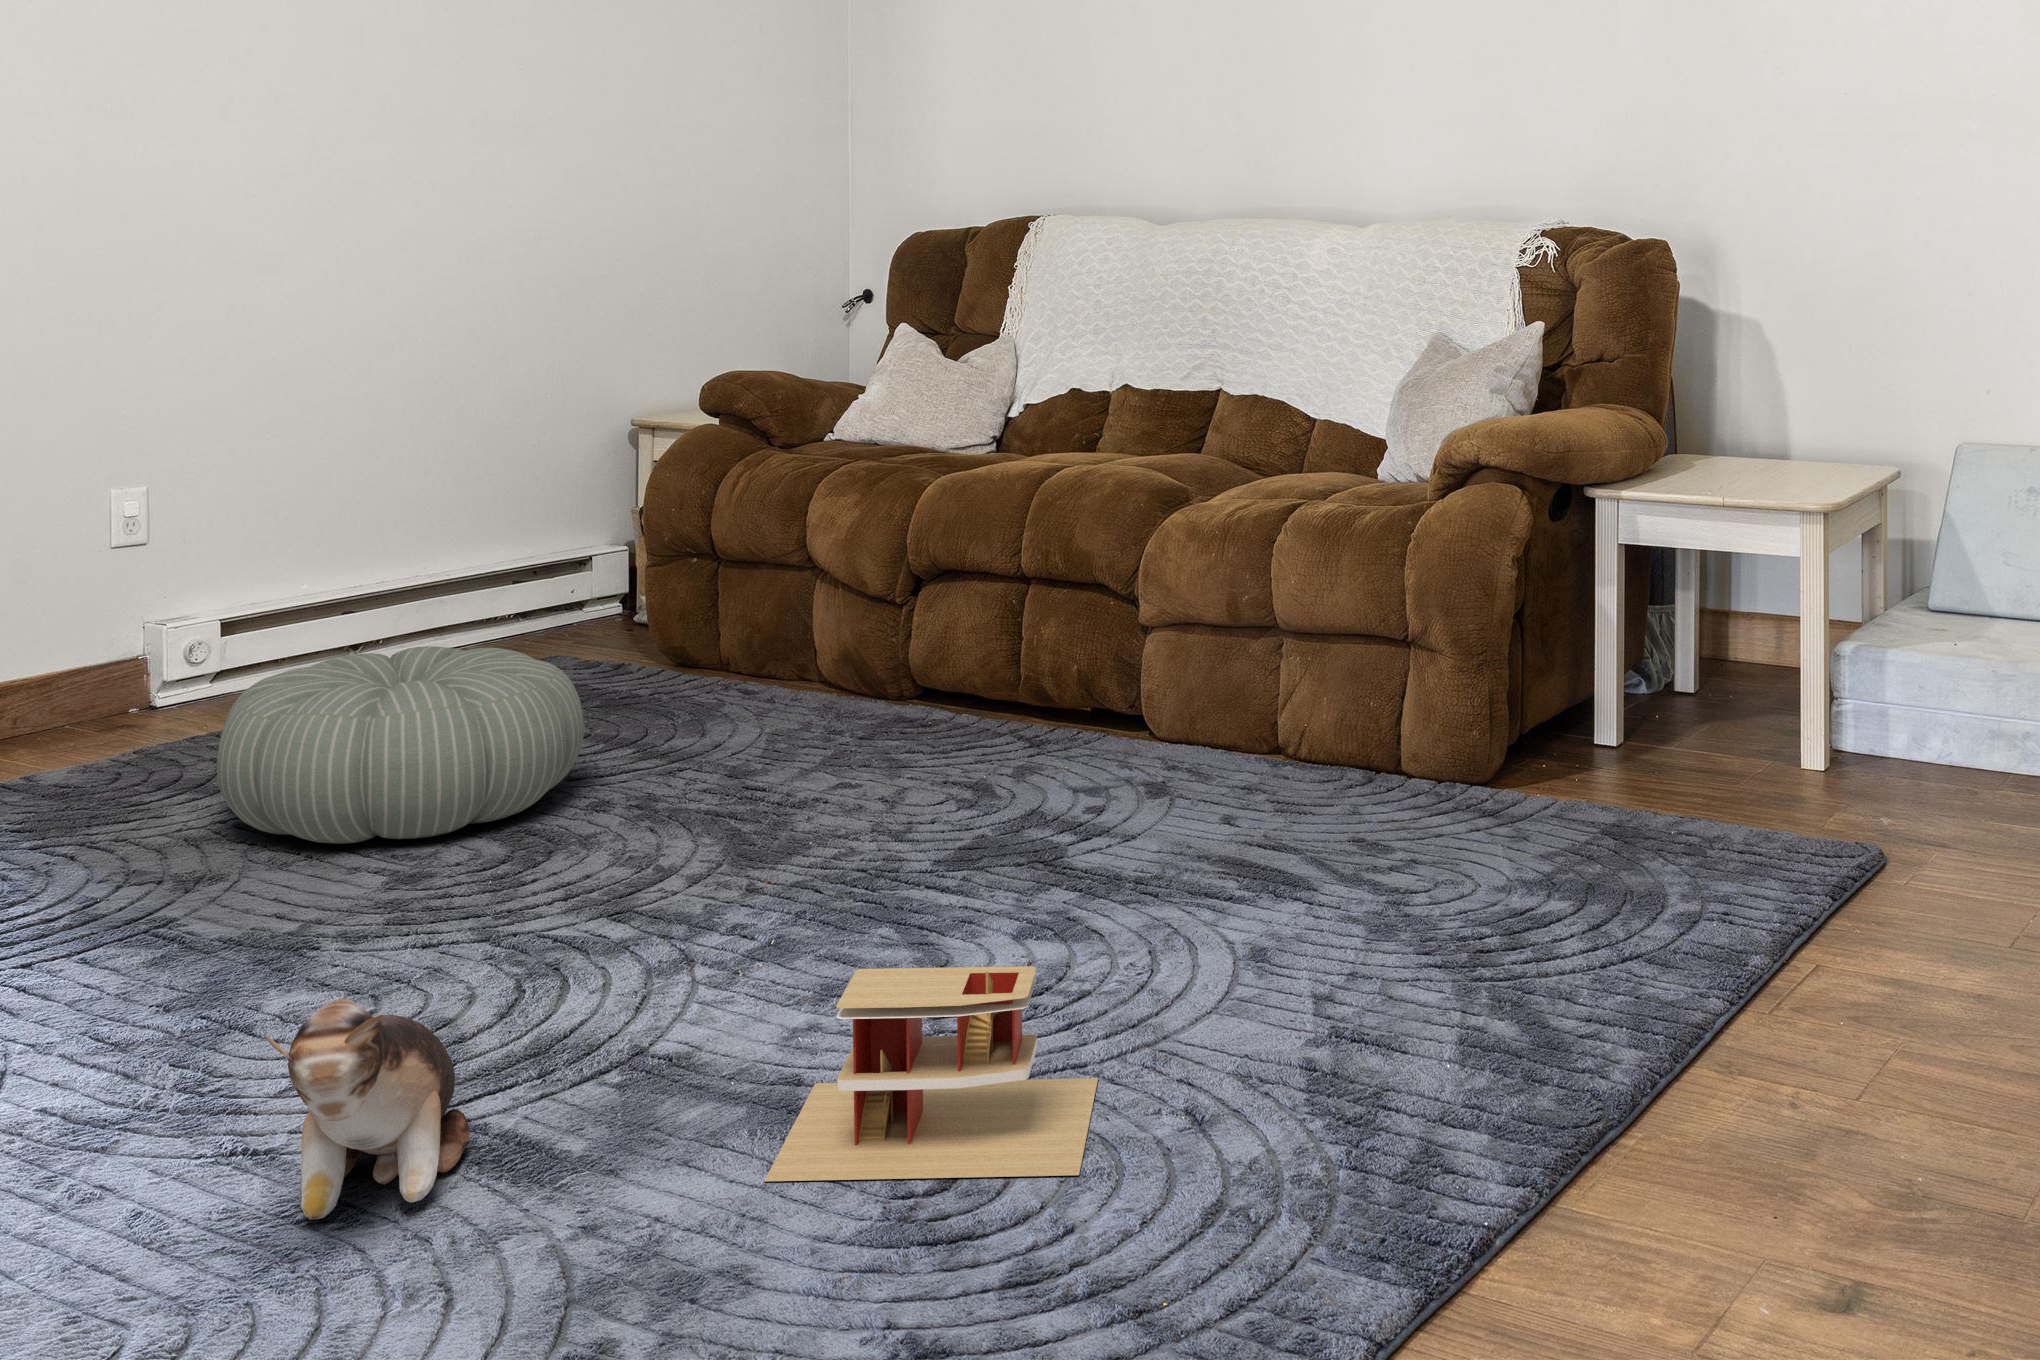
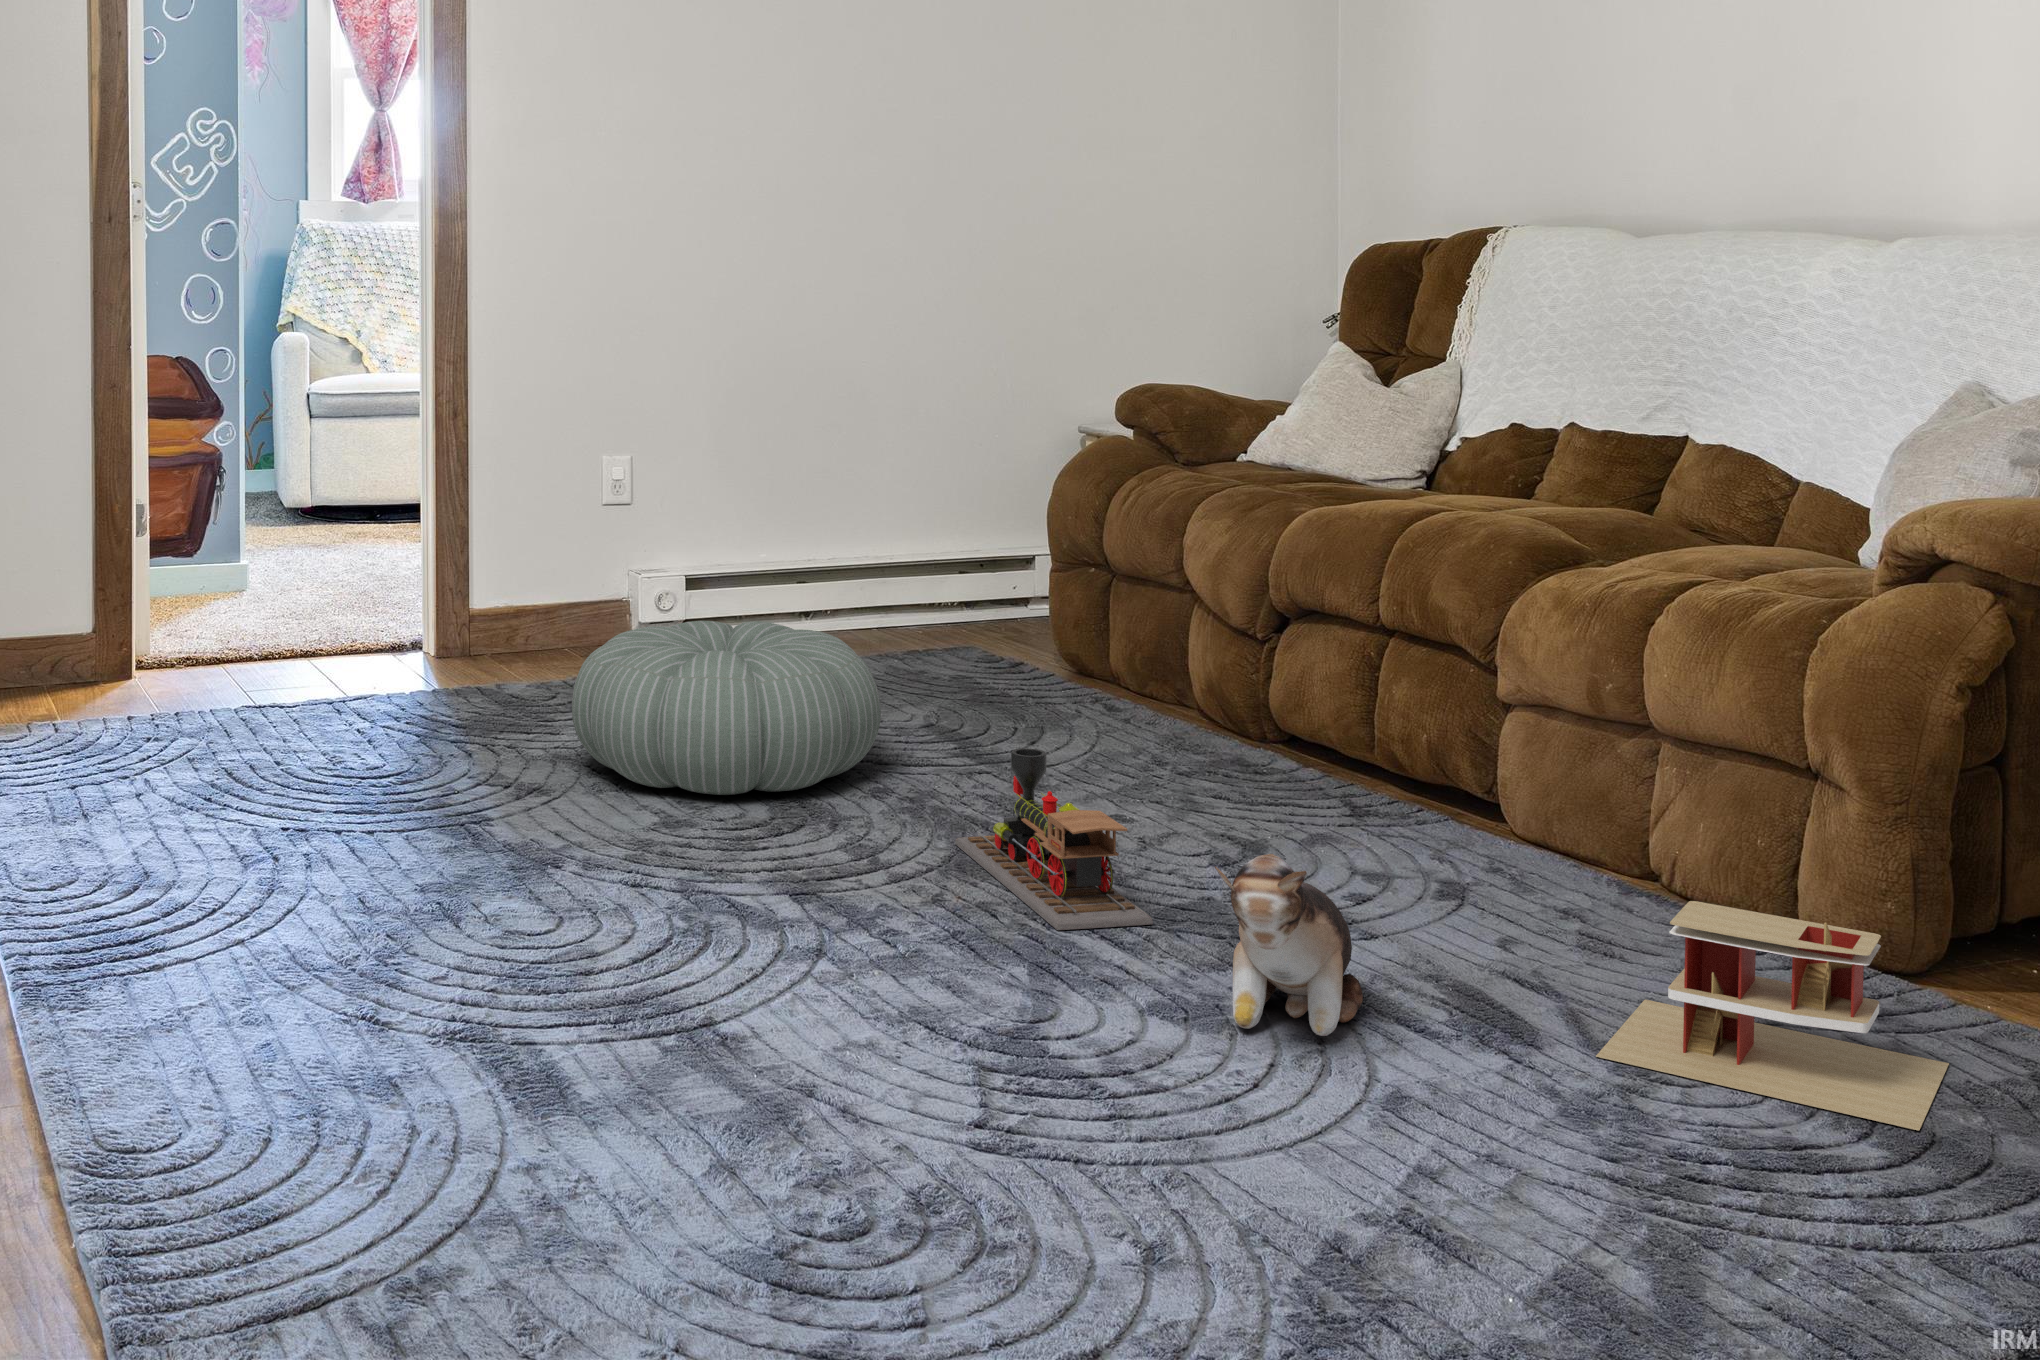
toy train: none [719,725,957,888] -> present [955,748,1153,930]
toy house: present [764,966,1098,1181] -> present [1596,901,1949,1131]
plush toy: present [264,998,470,1219] -> present [1215,854,1363,1036]

